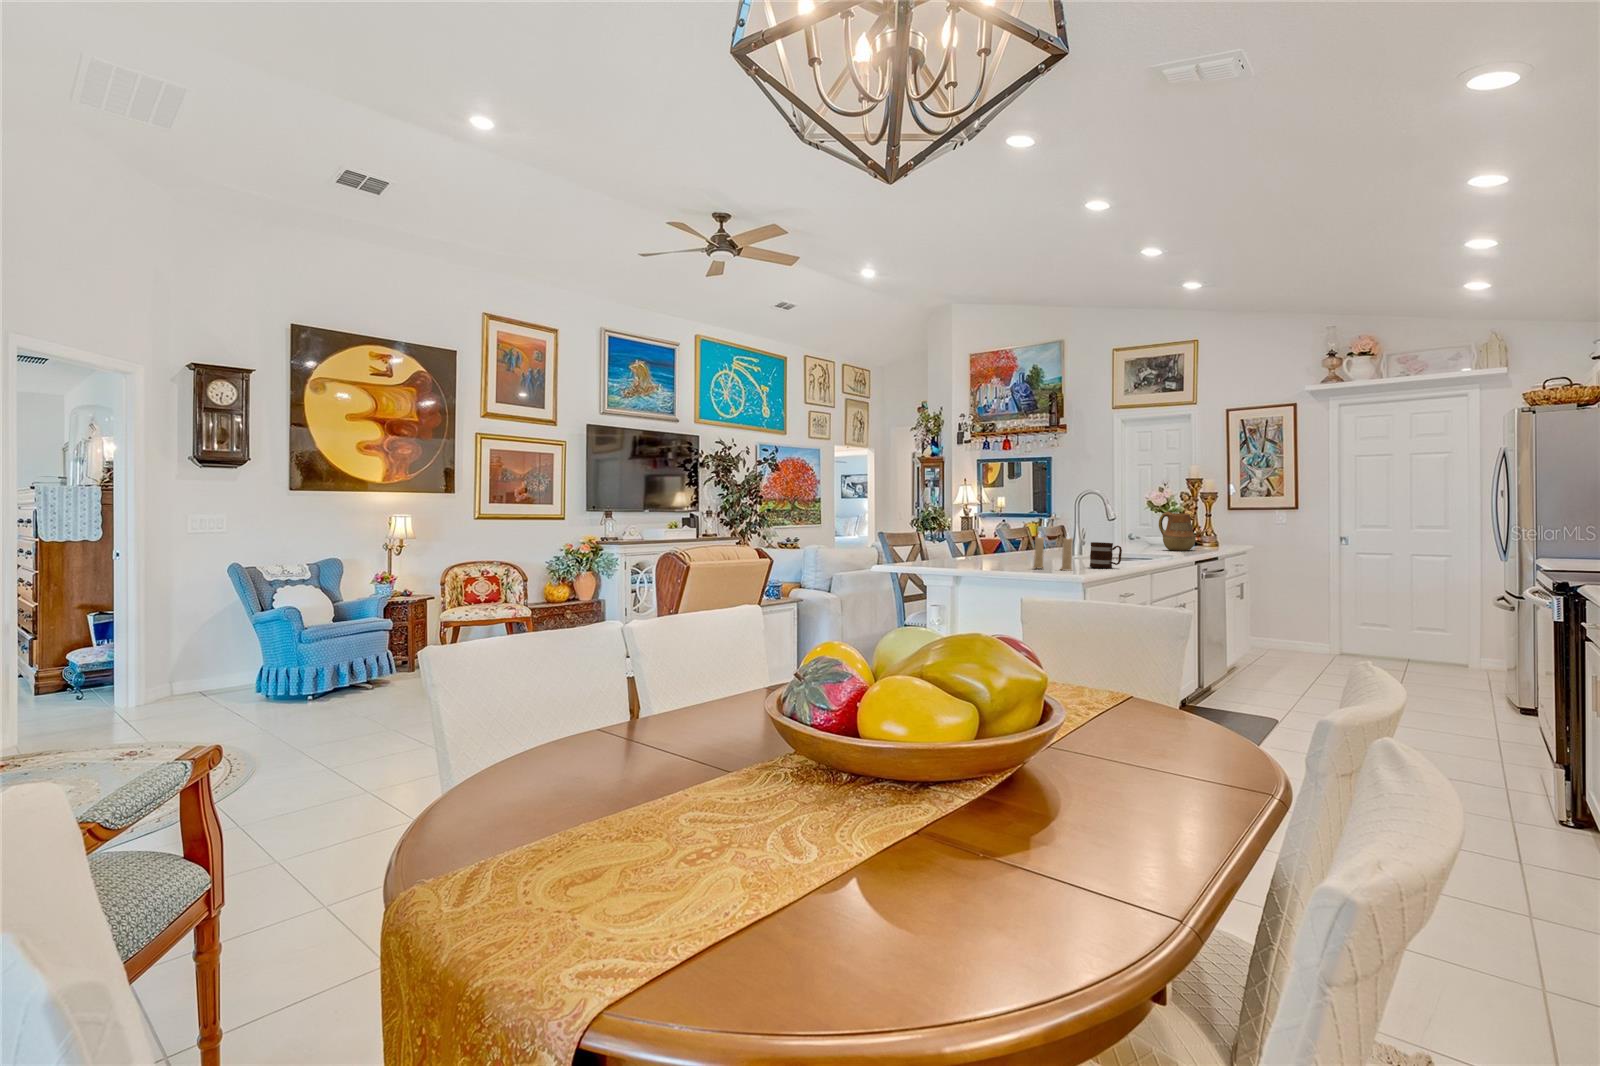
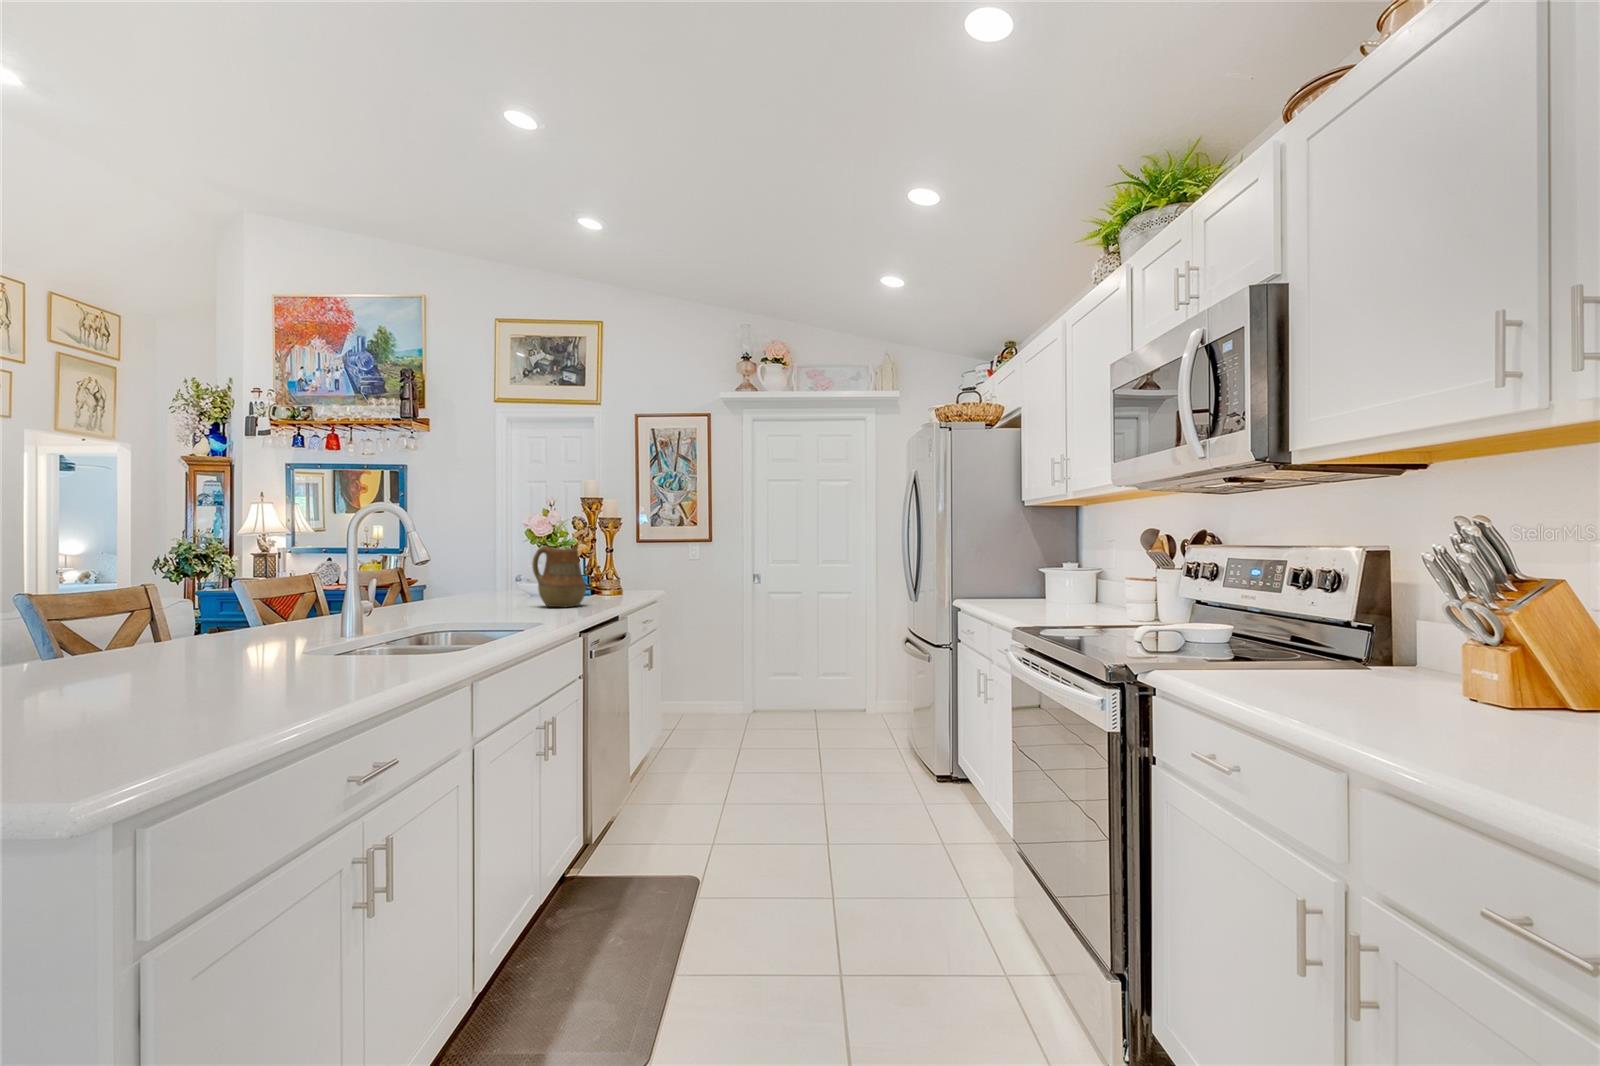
candle: present [1033,533,1073,571] -> none [158,596,271,697]
mug: present [1090,542,1122,568] -> none [329,617,403,678]

